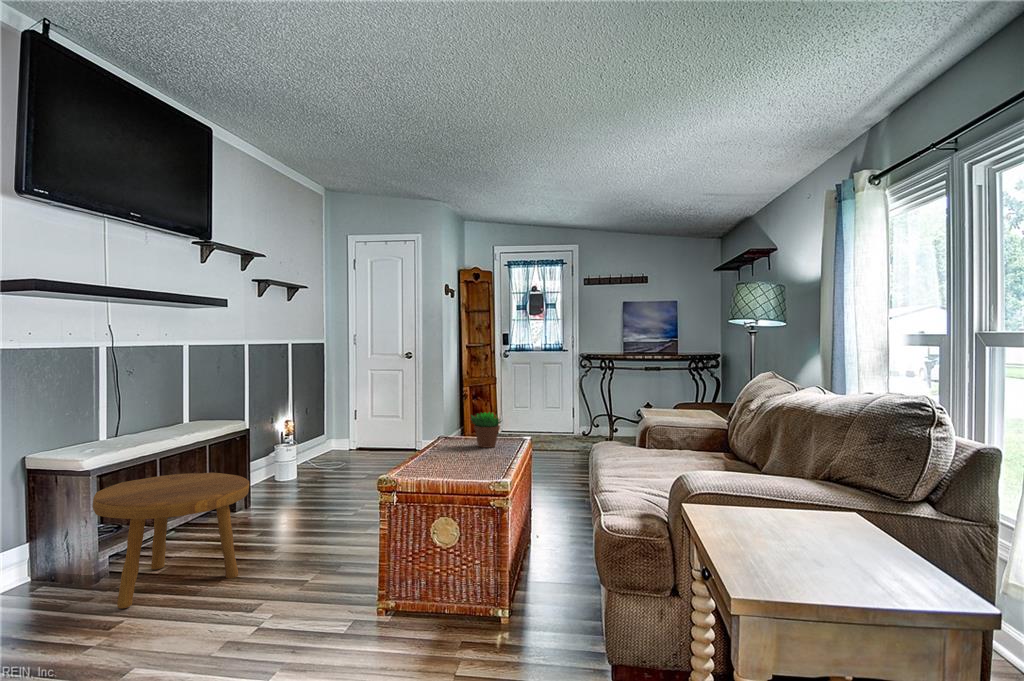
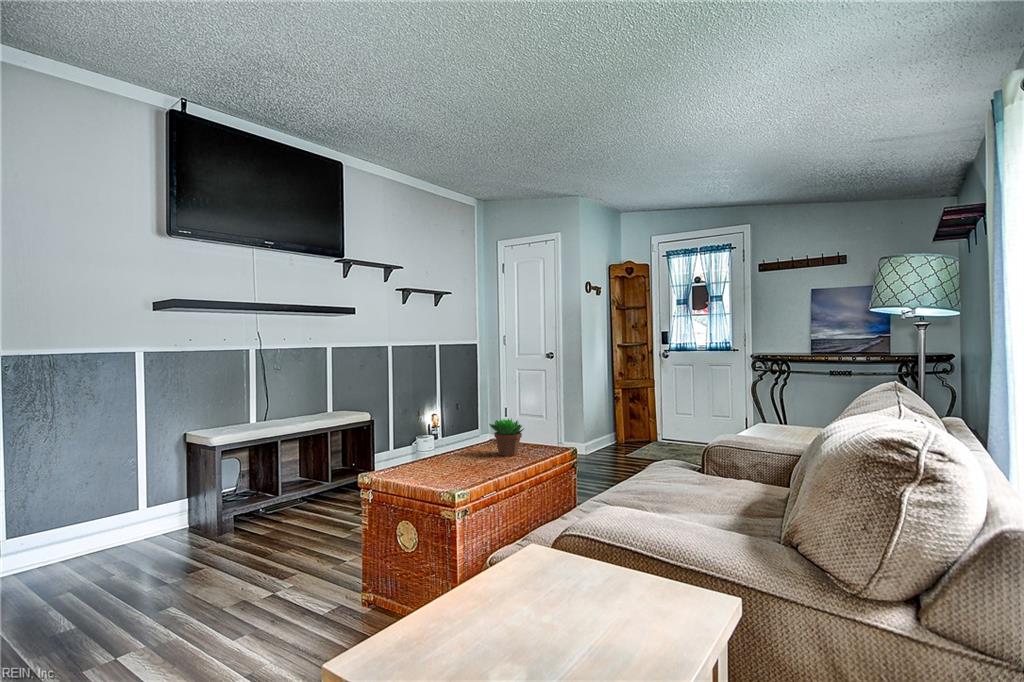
footstool: present [92,472,249,609] -> none [200,456,320,558]

